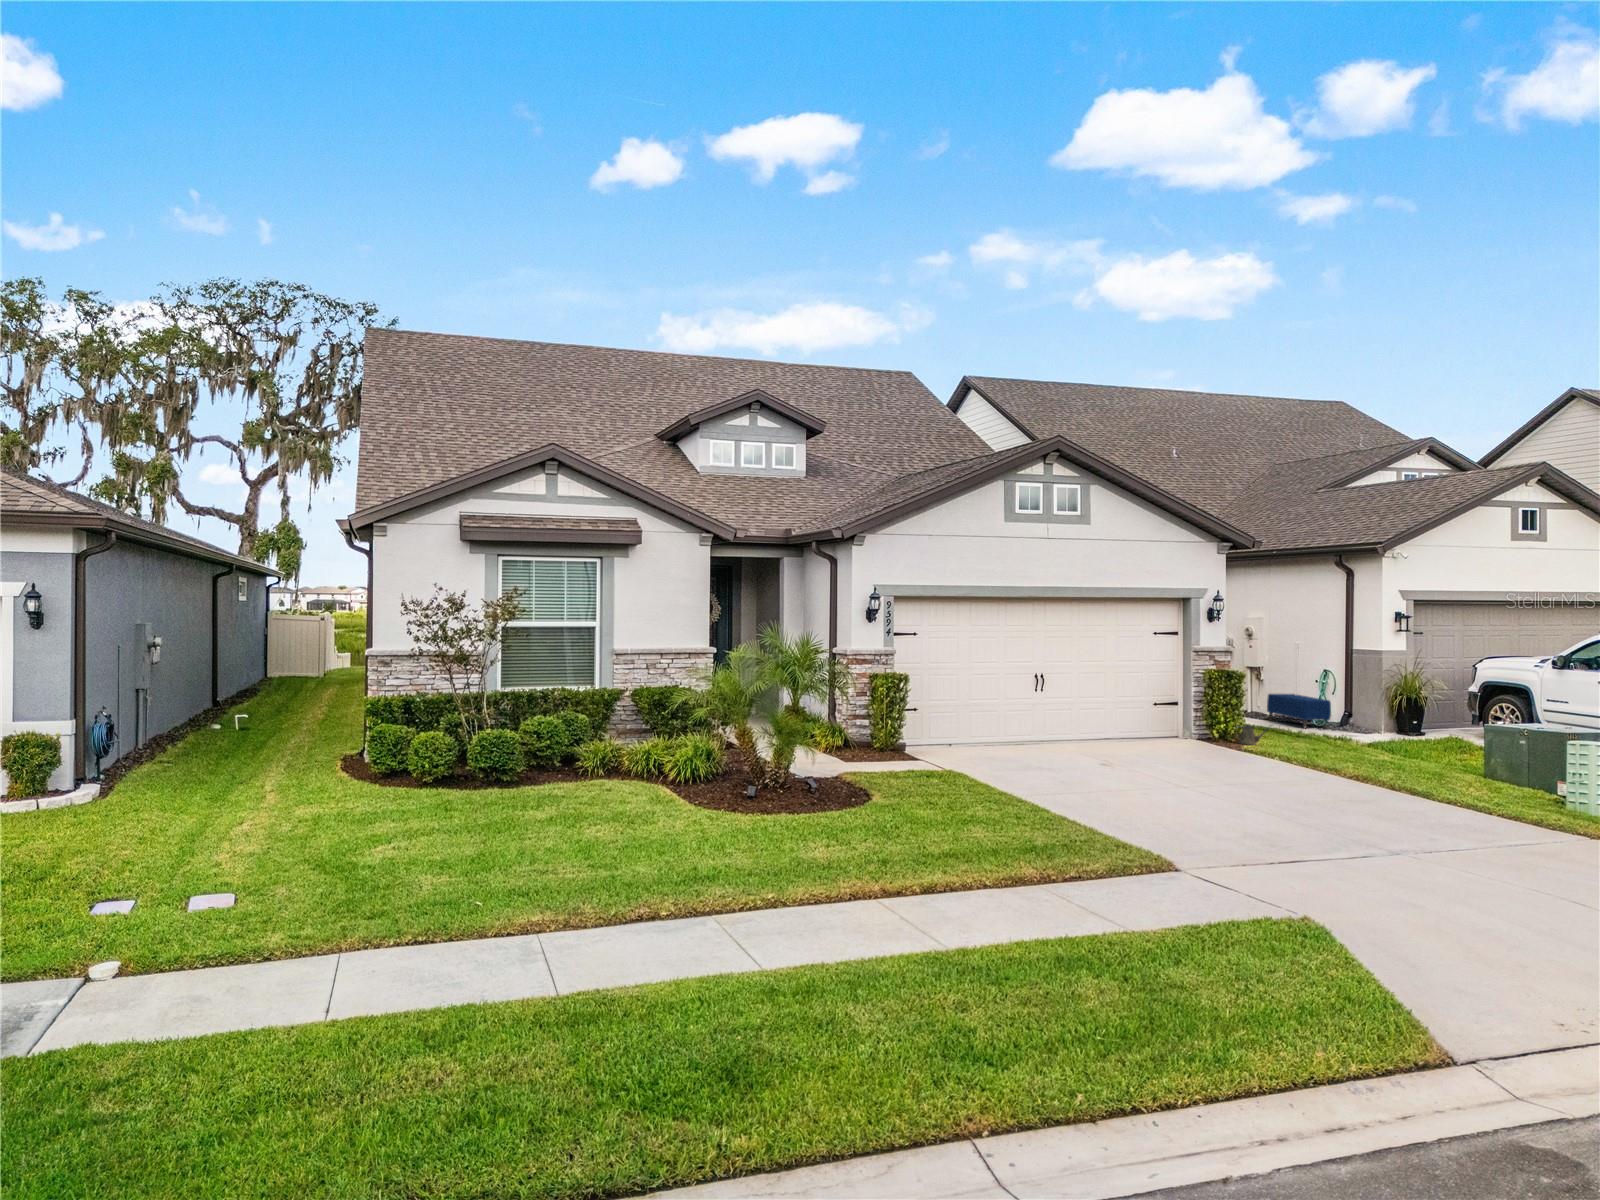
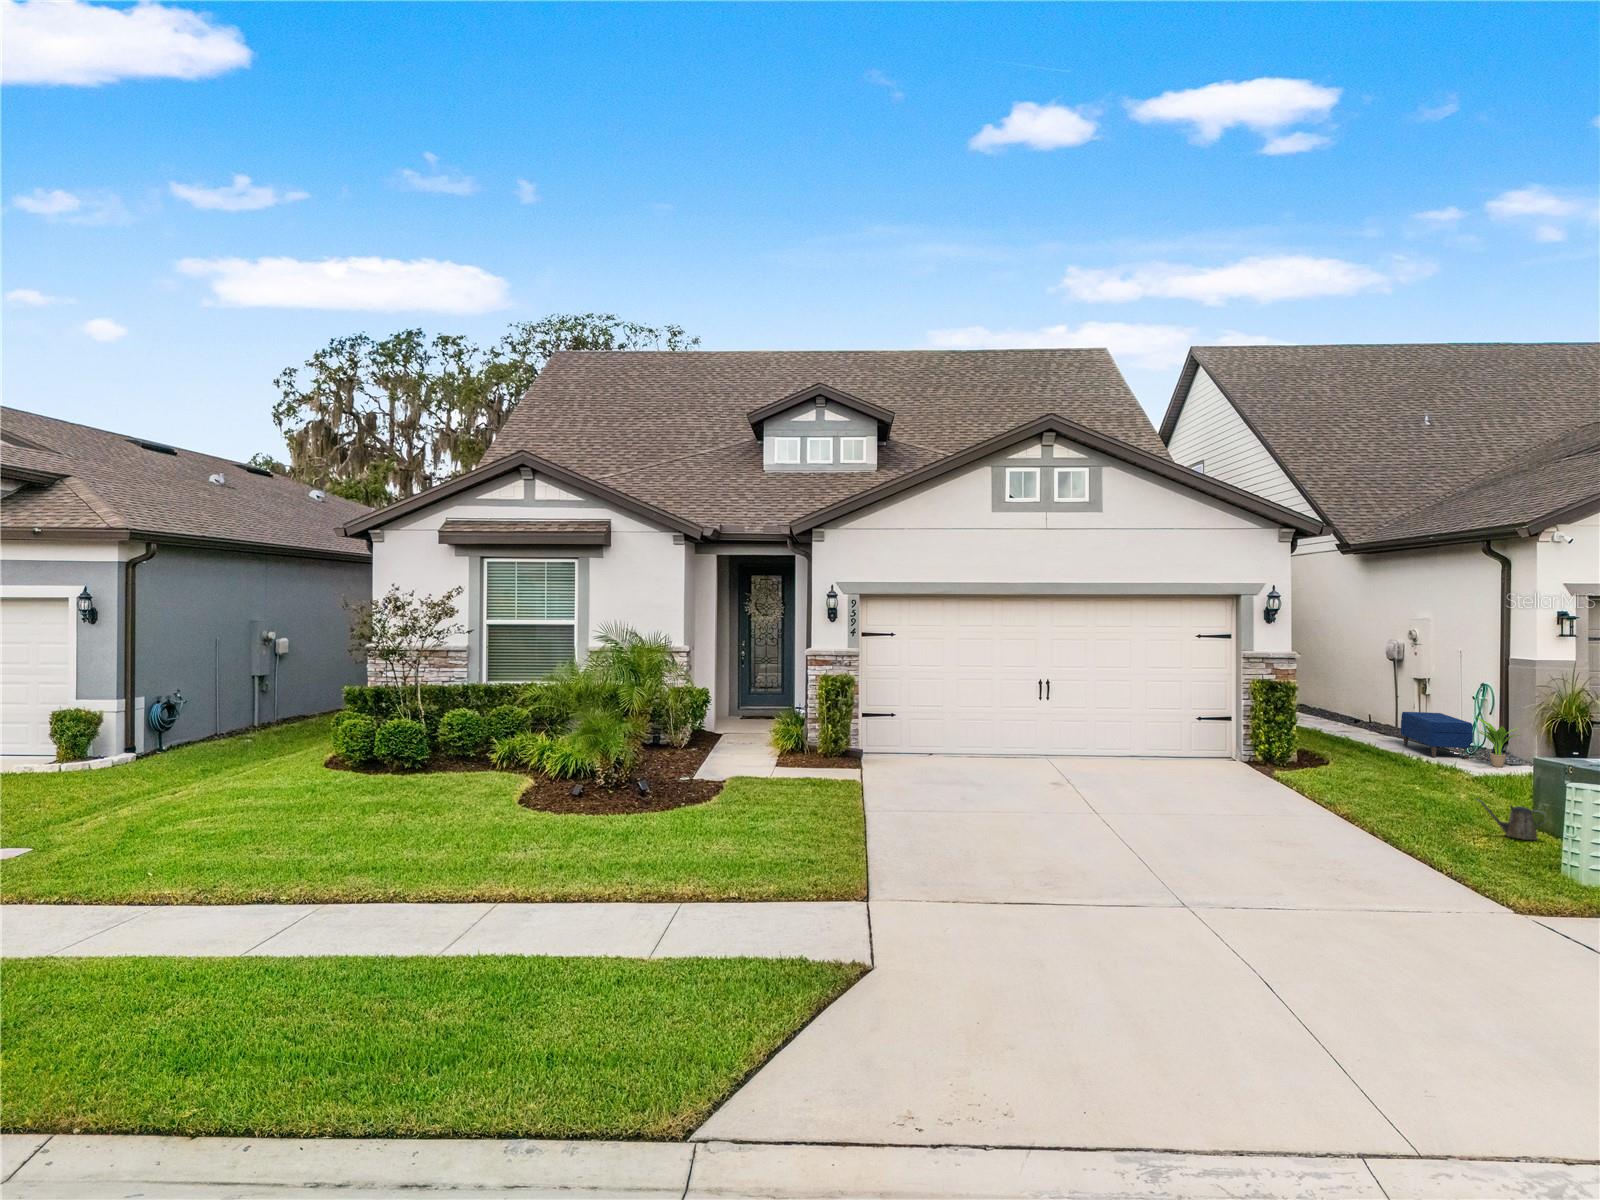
potted plant: none [1340,694,1375,733] -> present [1477,716,1520,767]
watering can: present [1239,725,1269,745] -> present [1477,799,1546,840]

